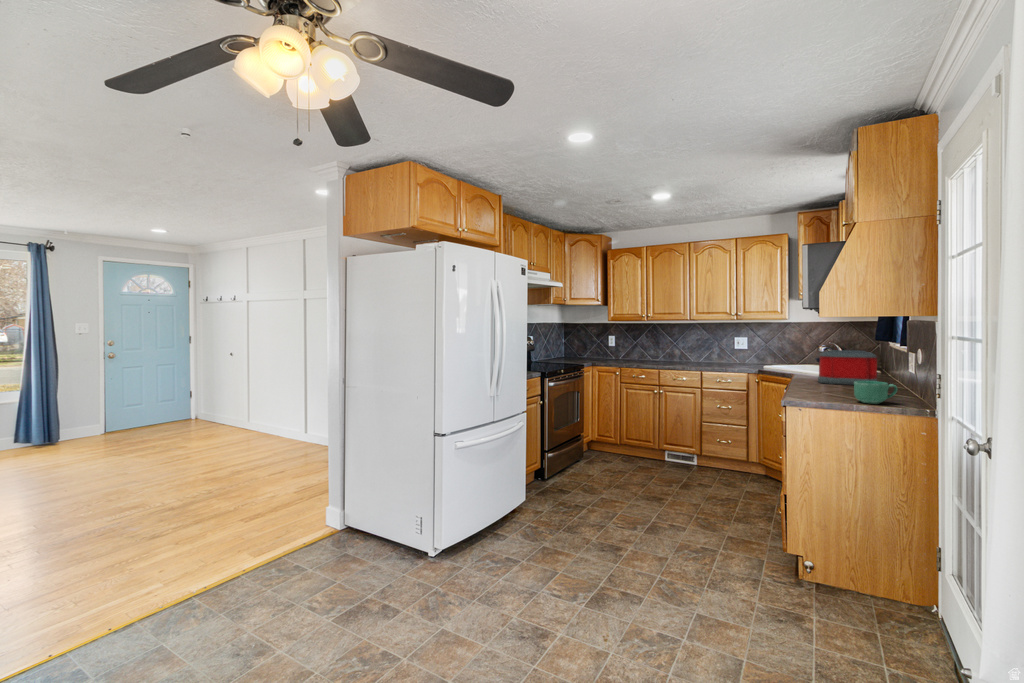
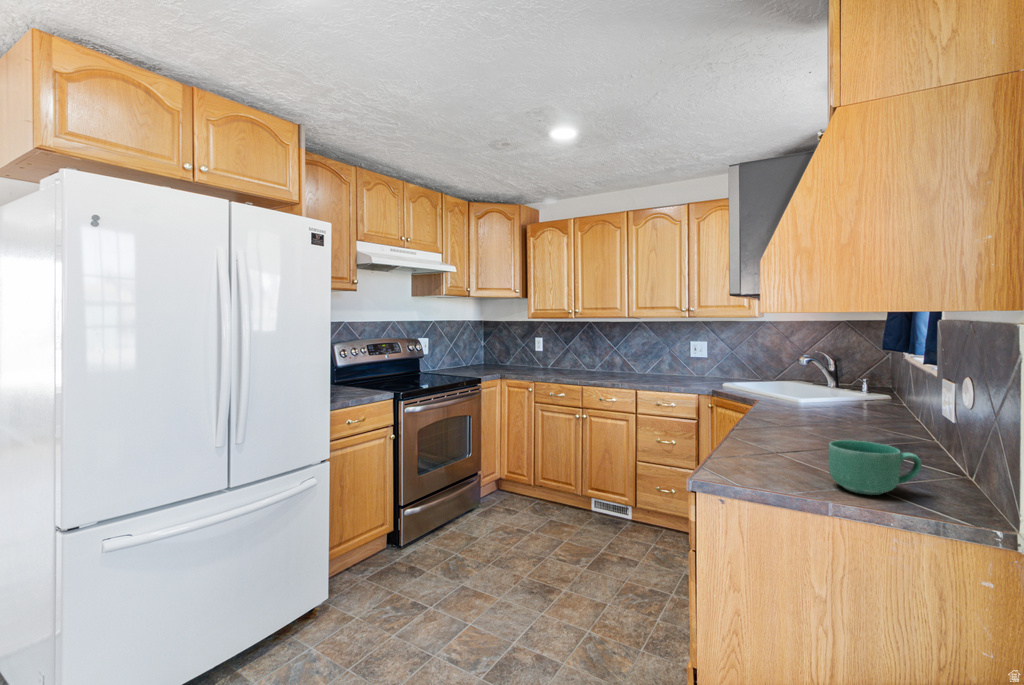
toaster: present [816,350,878,385] -> none [779,367,884,431]

